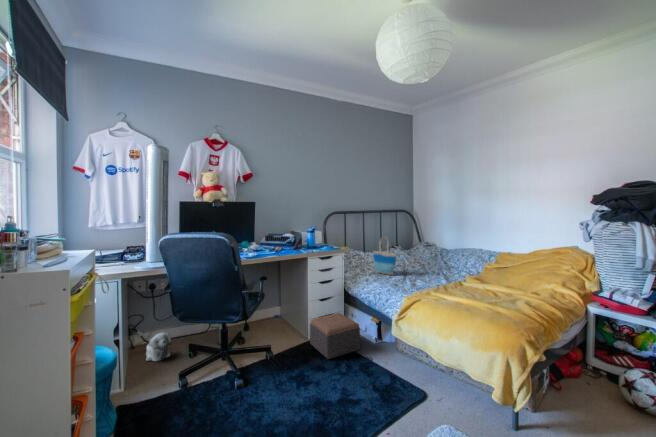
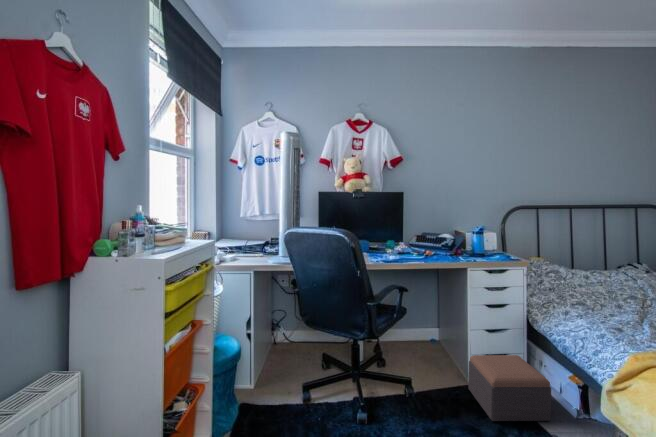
tote bag: present [373,237,397,275] -> none [586,247,634,312]
plush toy: present [146,333,172,361] -> none [281,333,306,363]

